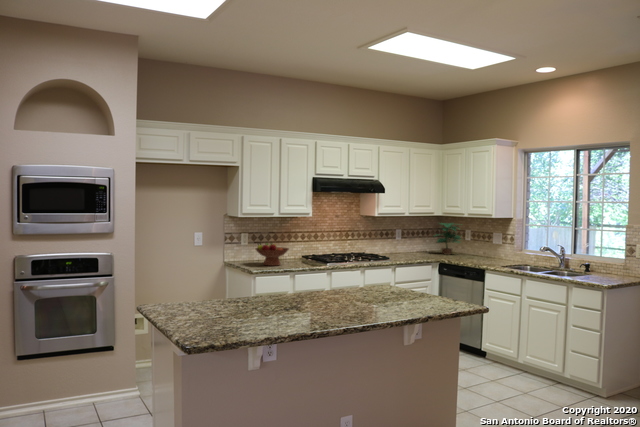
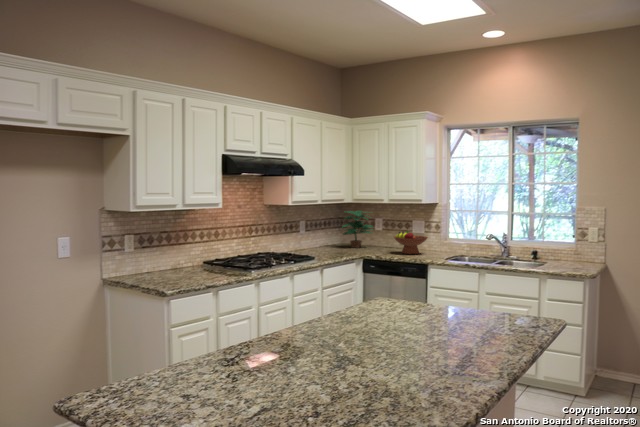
fruit bowl: present [256,243,289,266] -> present [394,231,428,254]

